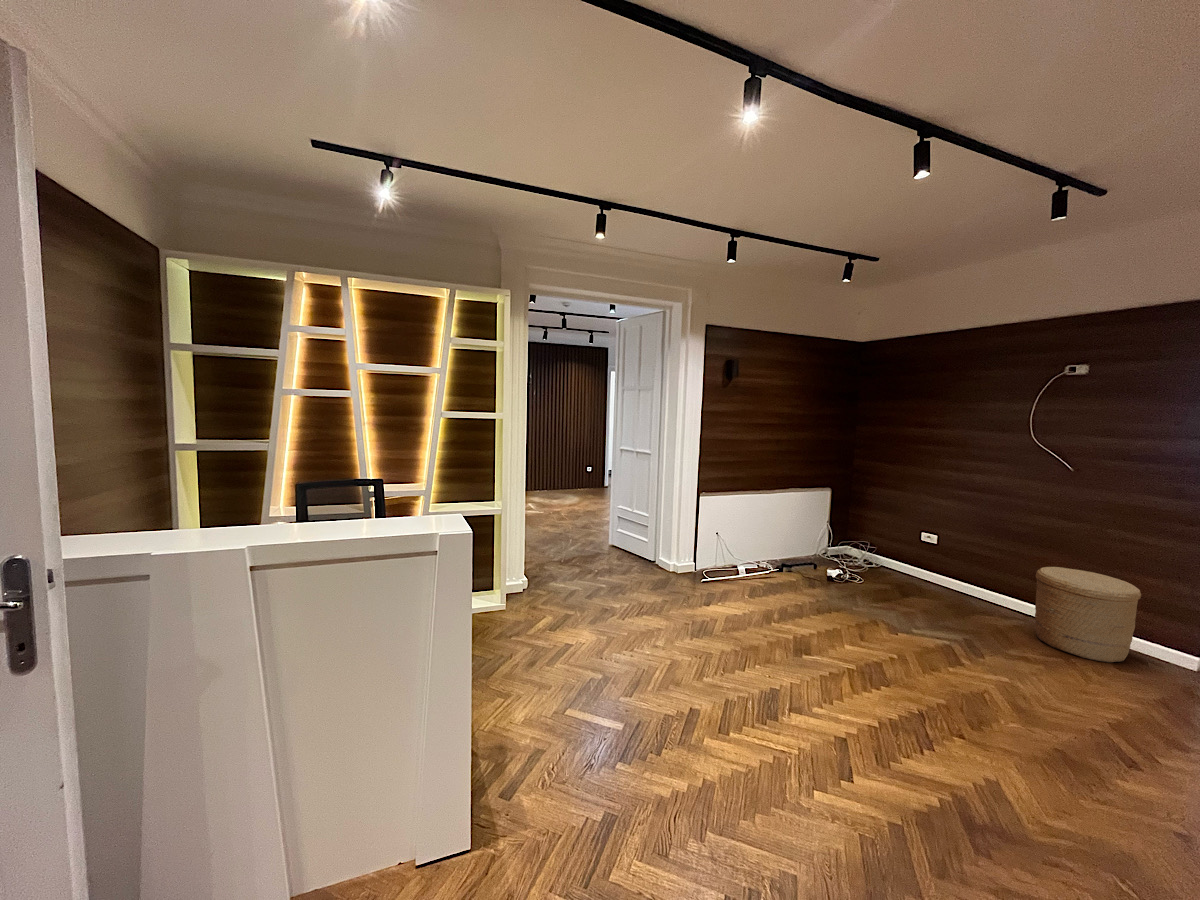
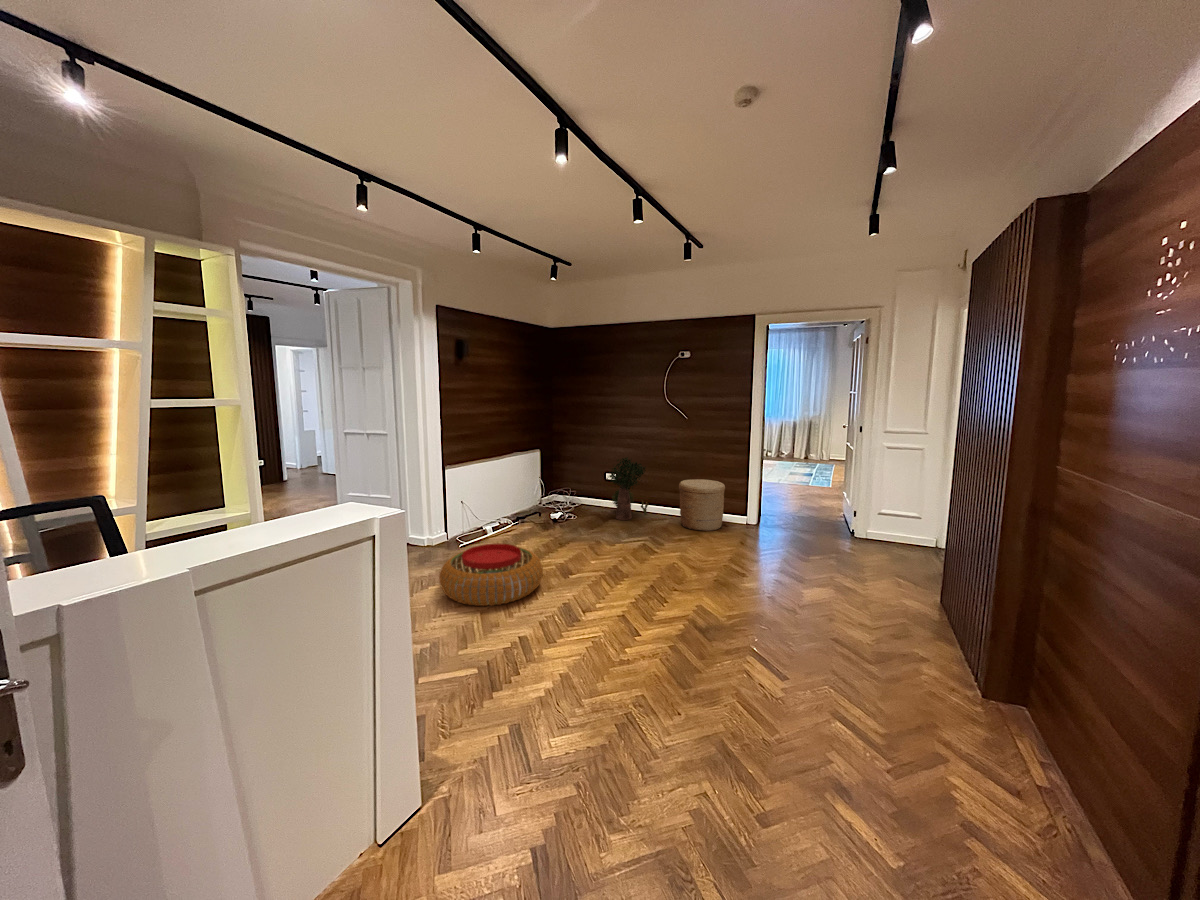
potted plant: none [909,515,984,603] -> present [606,457,649,520]
pouf: none [647,585,765,661] -> present [439,543,543,606]

